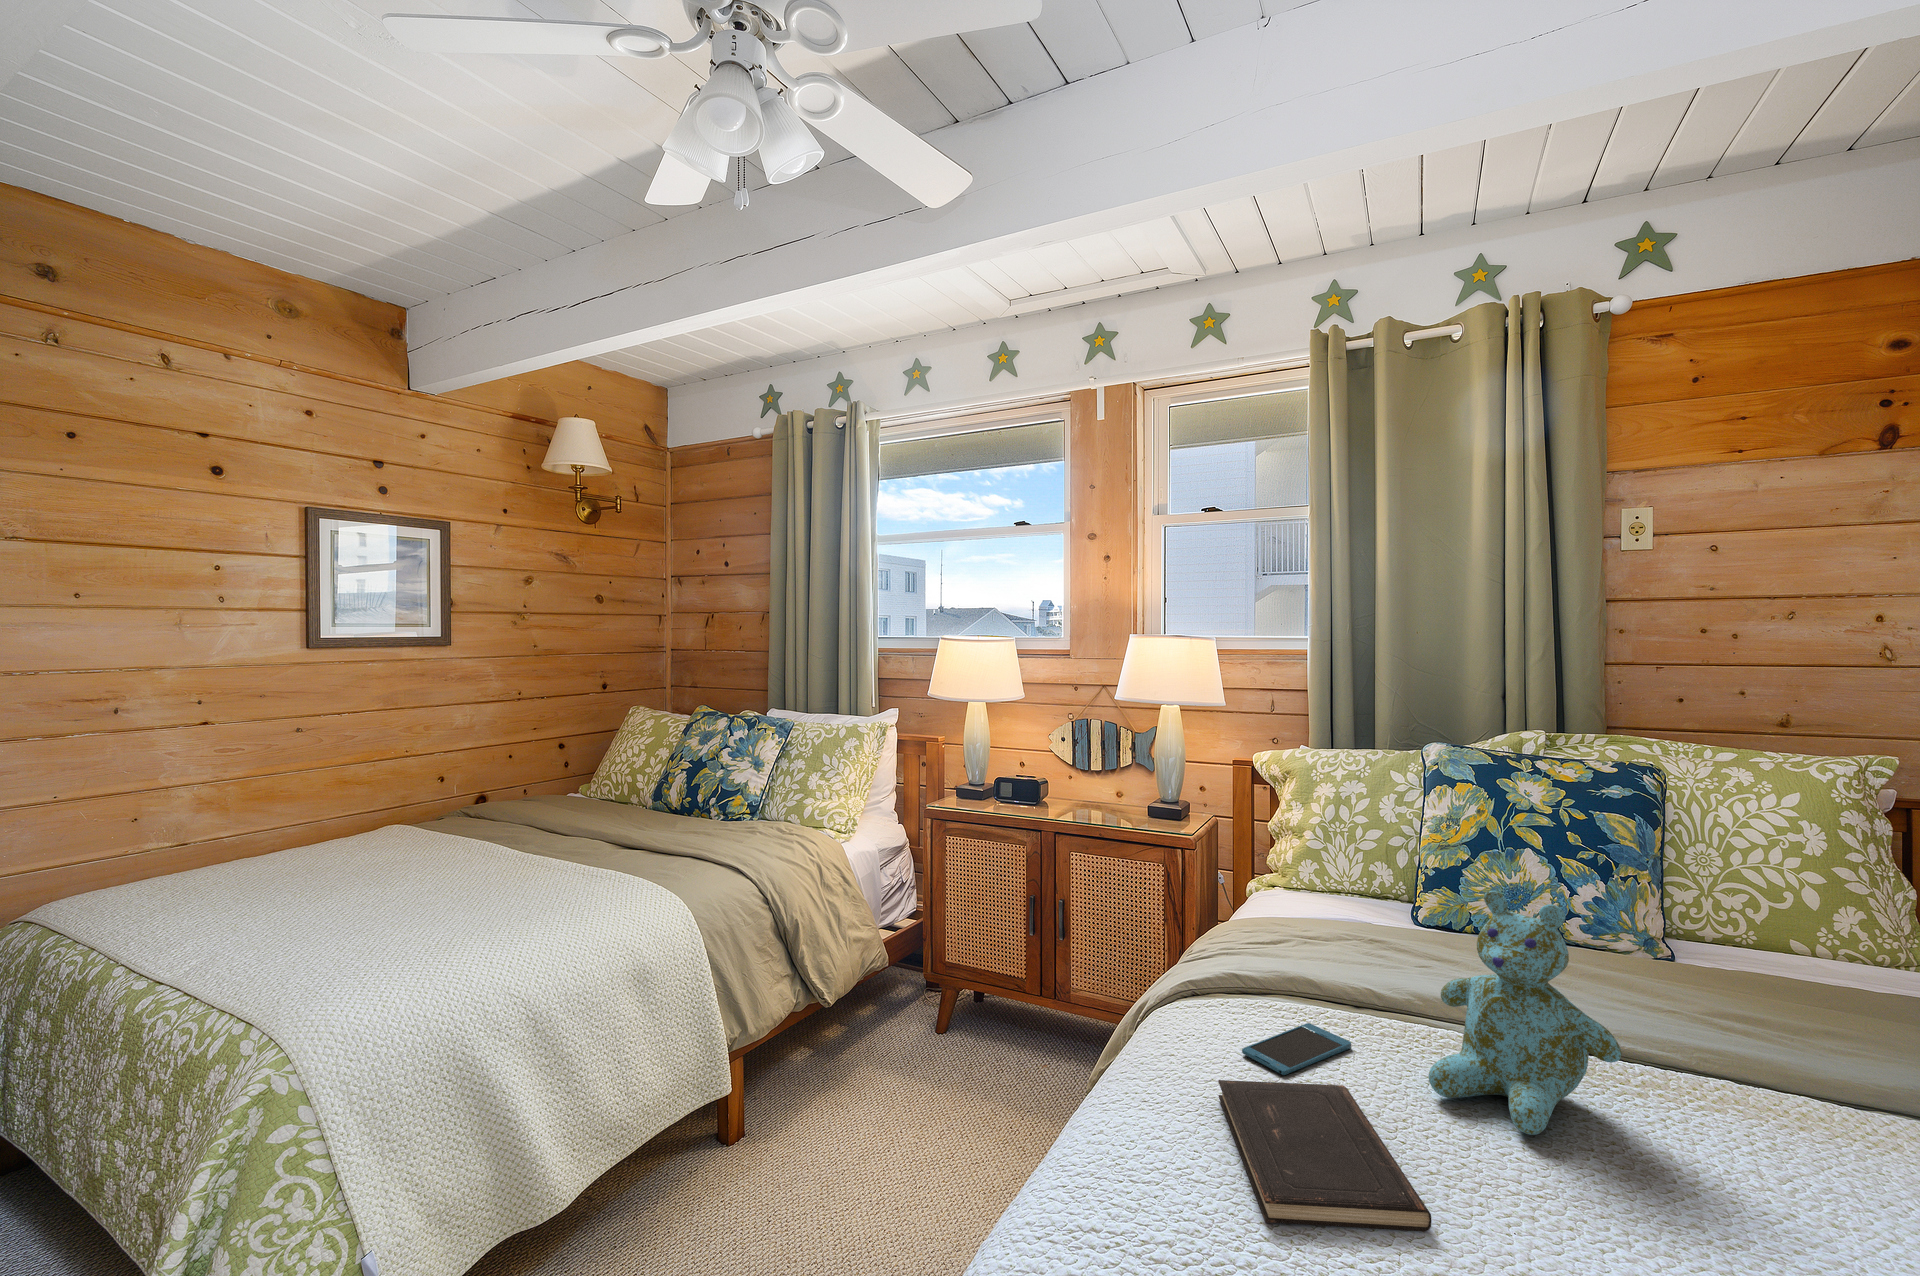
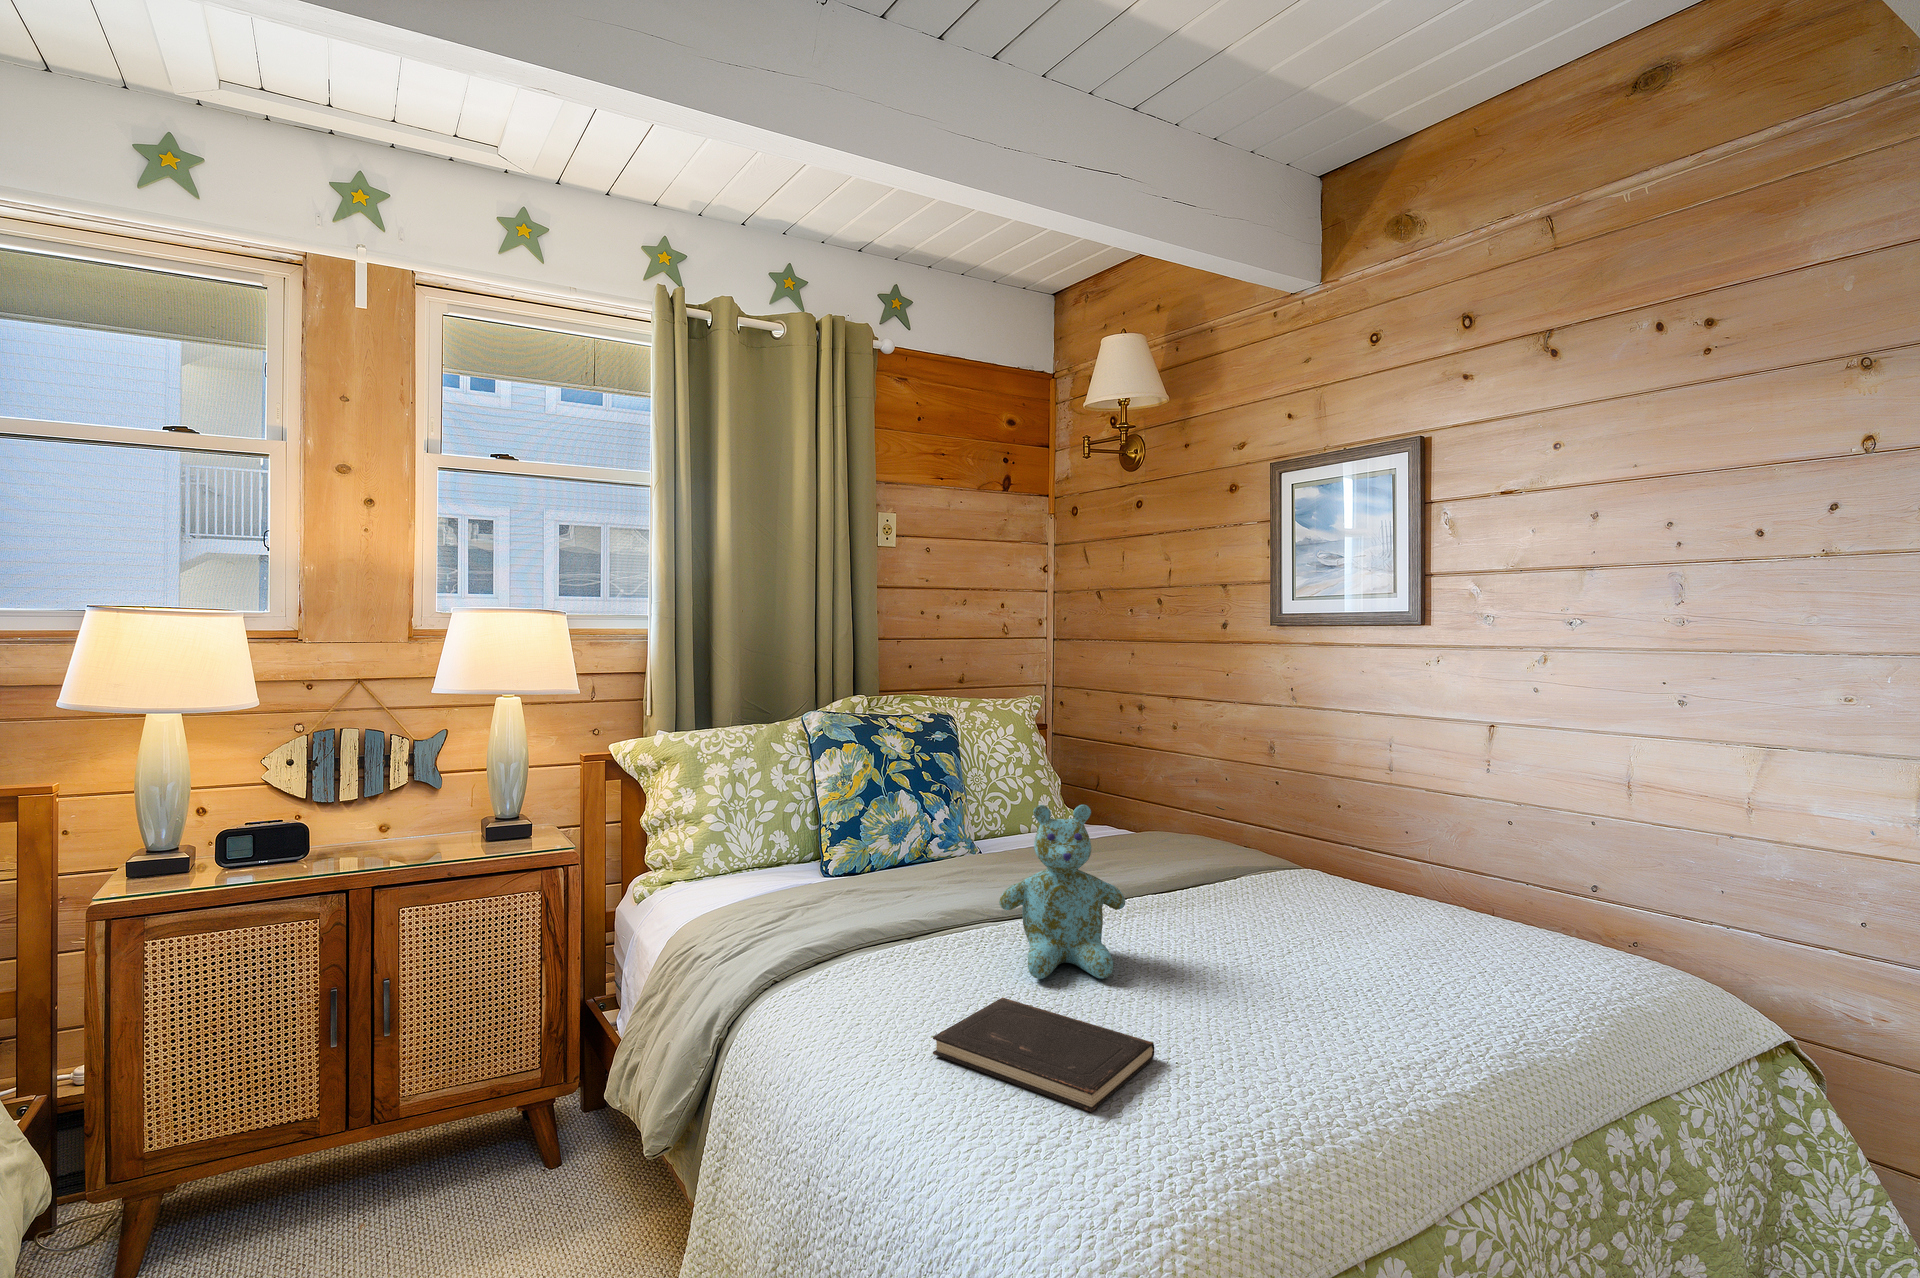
smartphone: present [1242,1023,1351,1075] -> none [892,971,946,1016]

